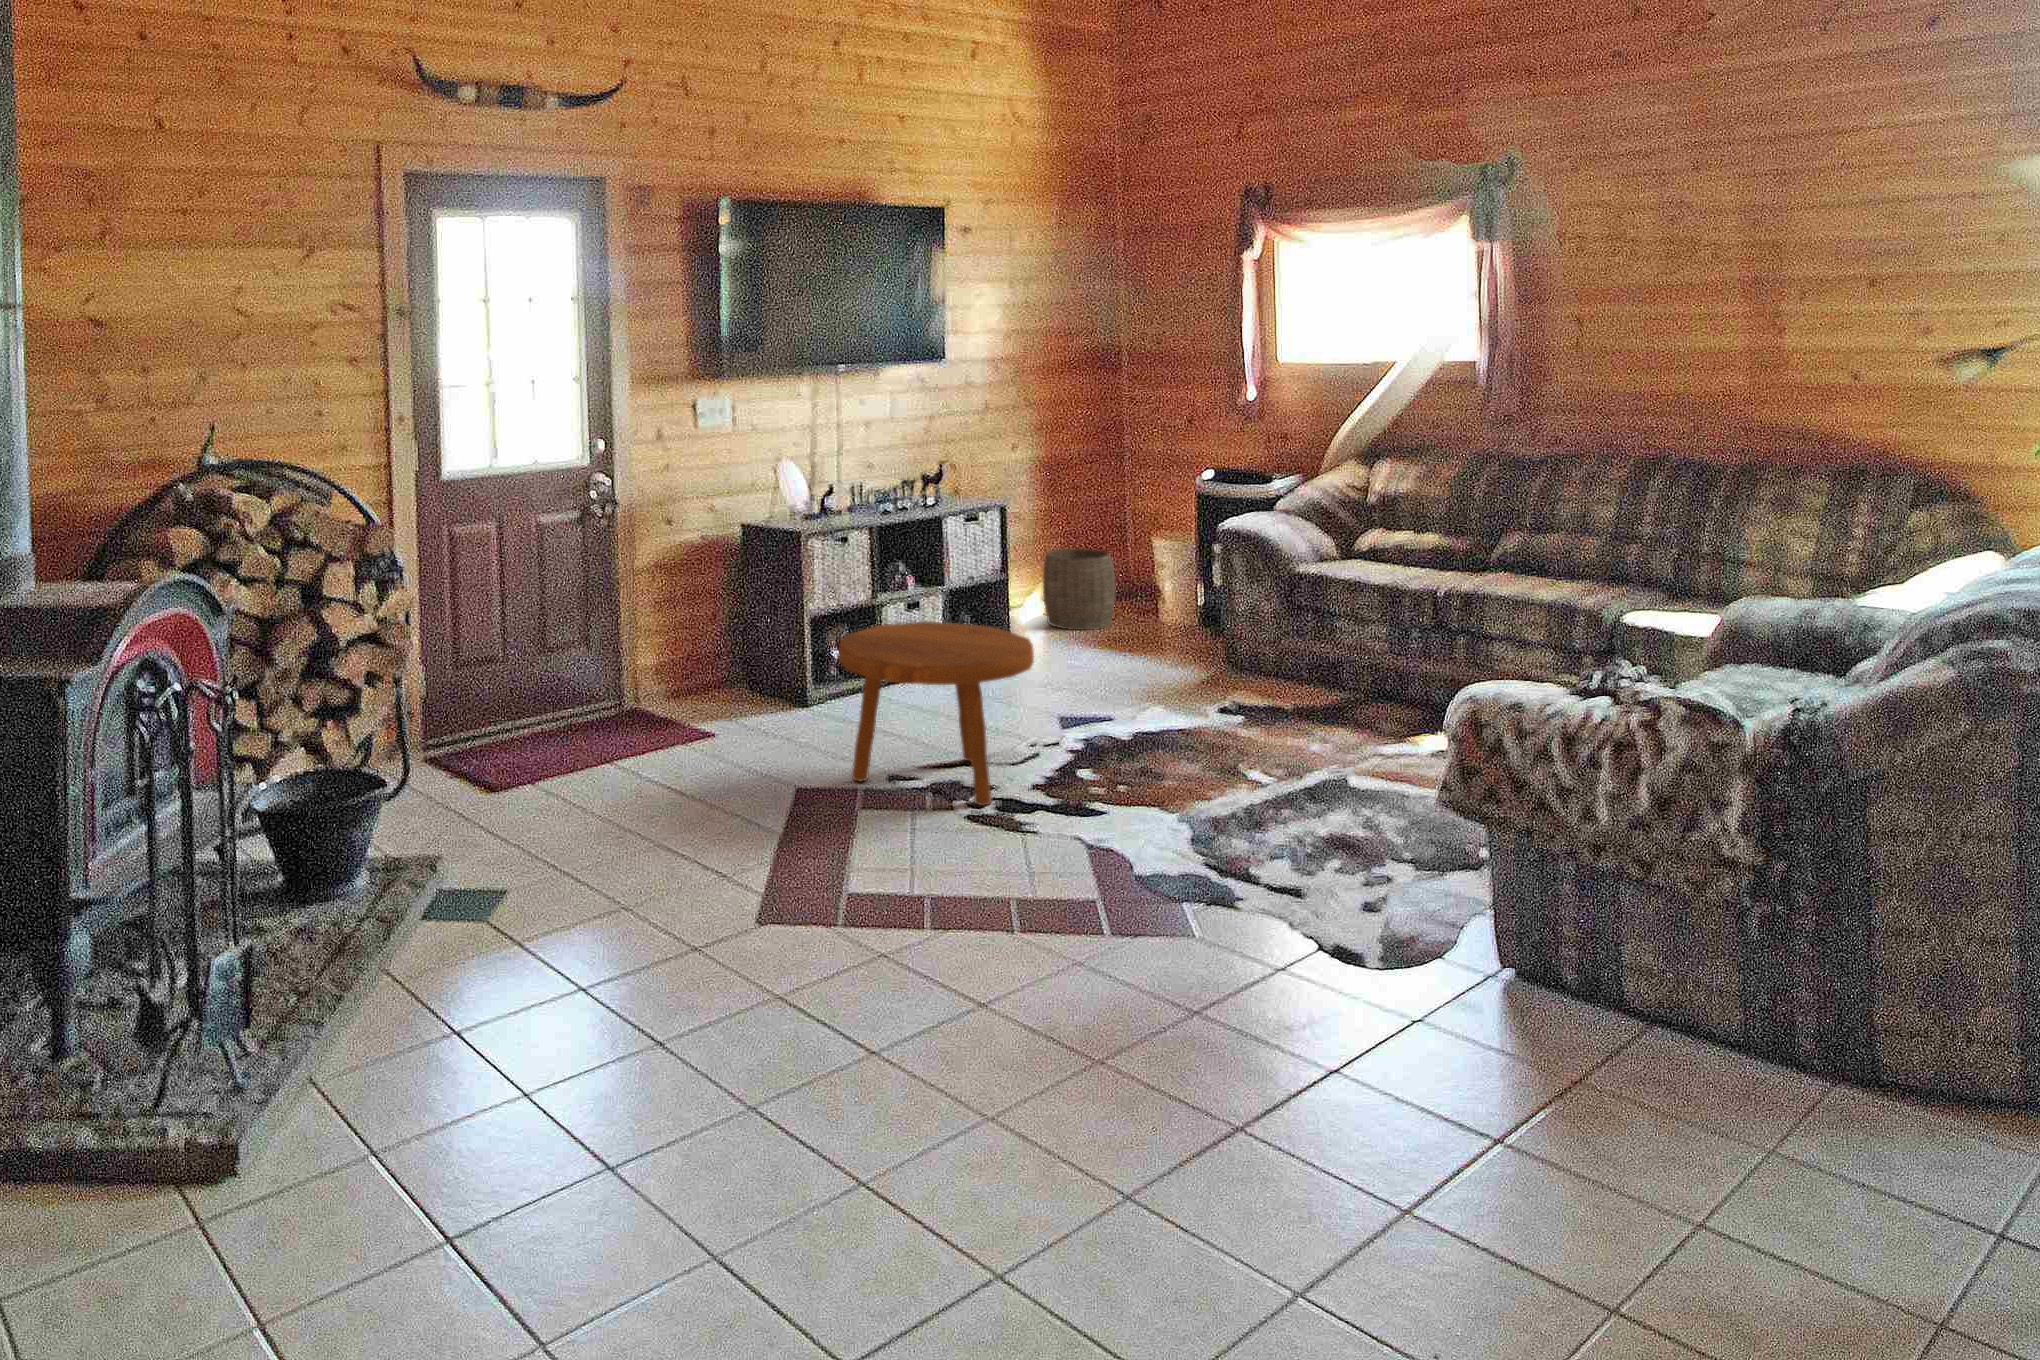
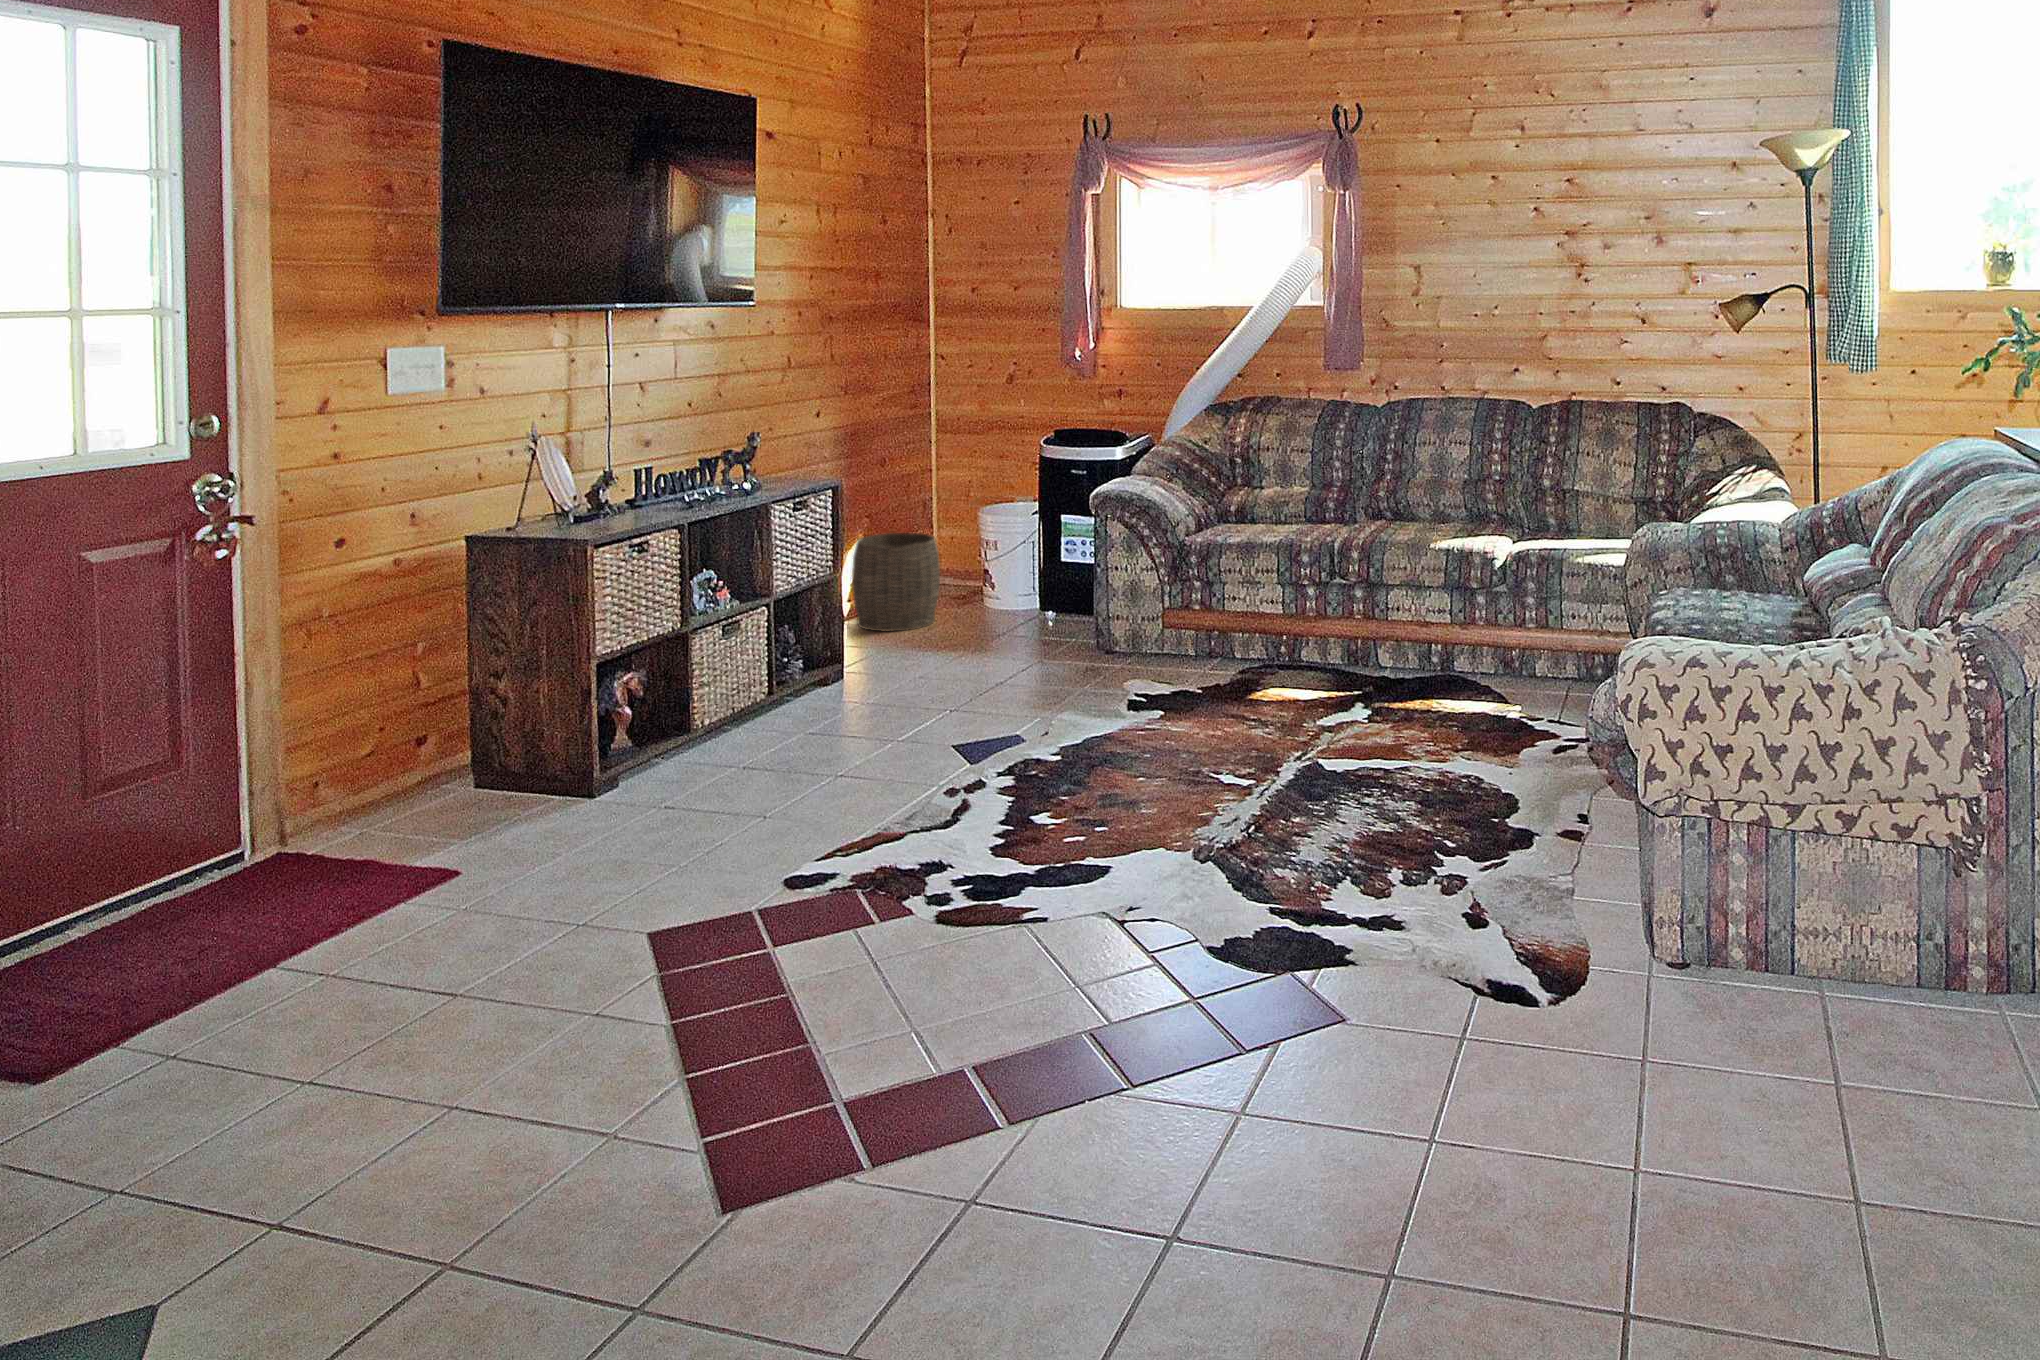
footstool: present [838,621,1034,805] -> none [715,646,998,896]

